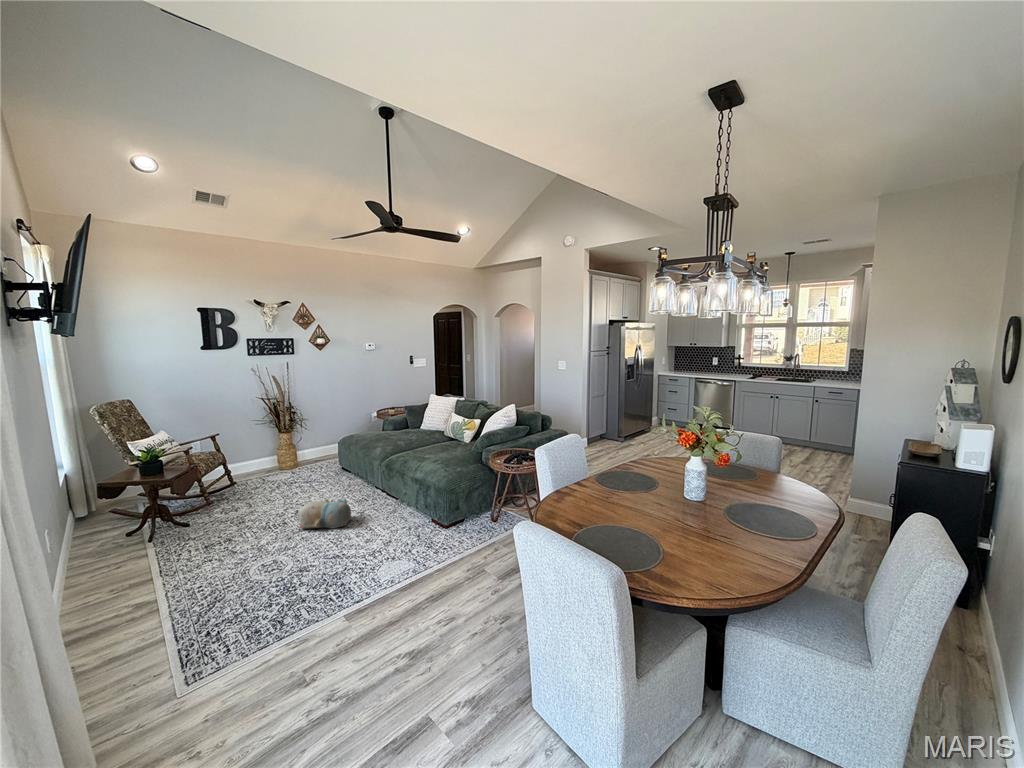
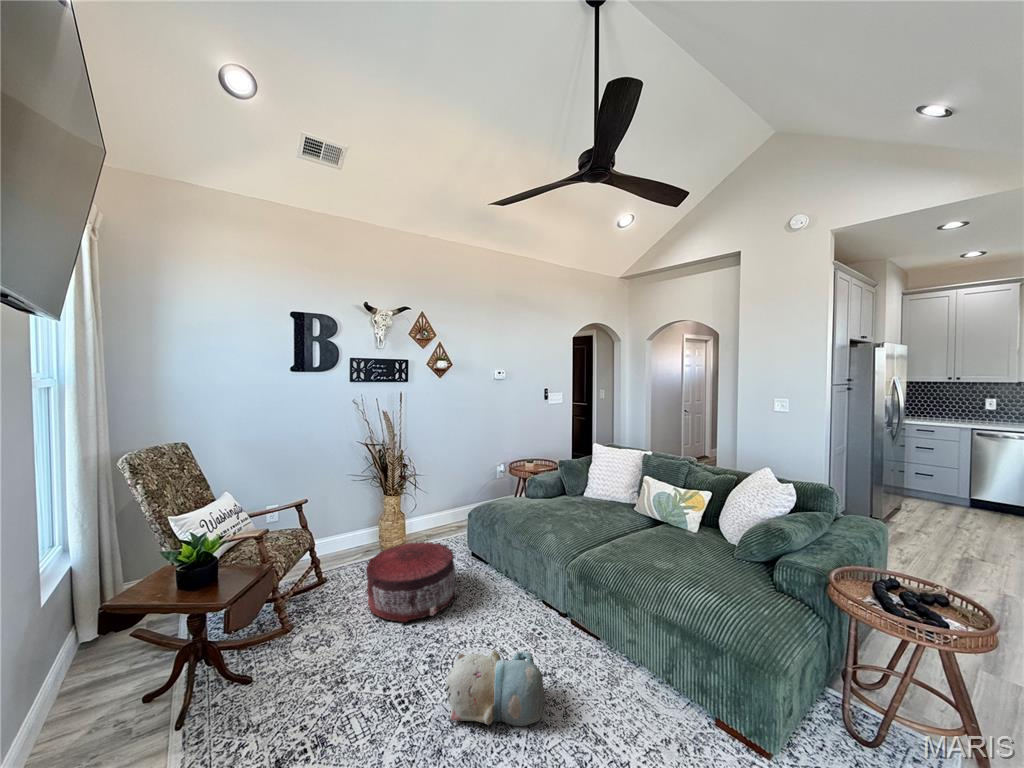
pouf: none [260,458,322,500] -> present [366,541,457,622]

